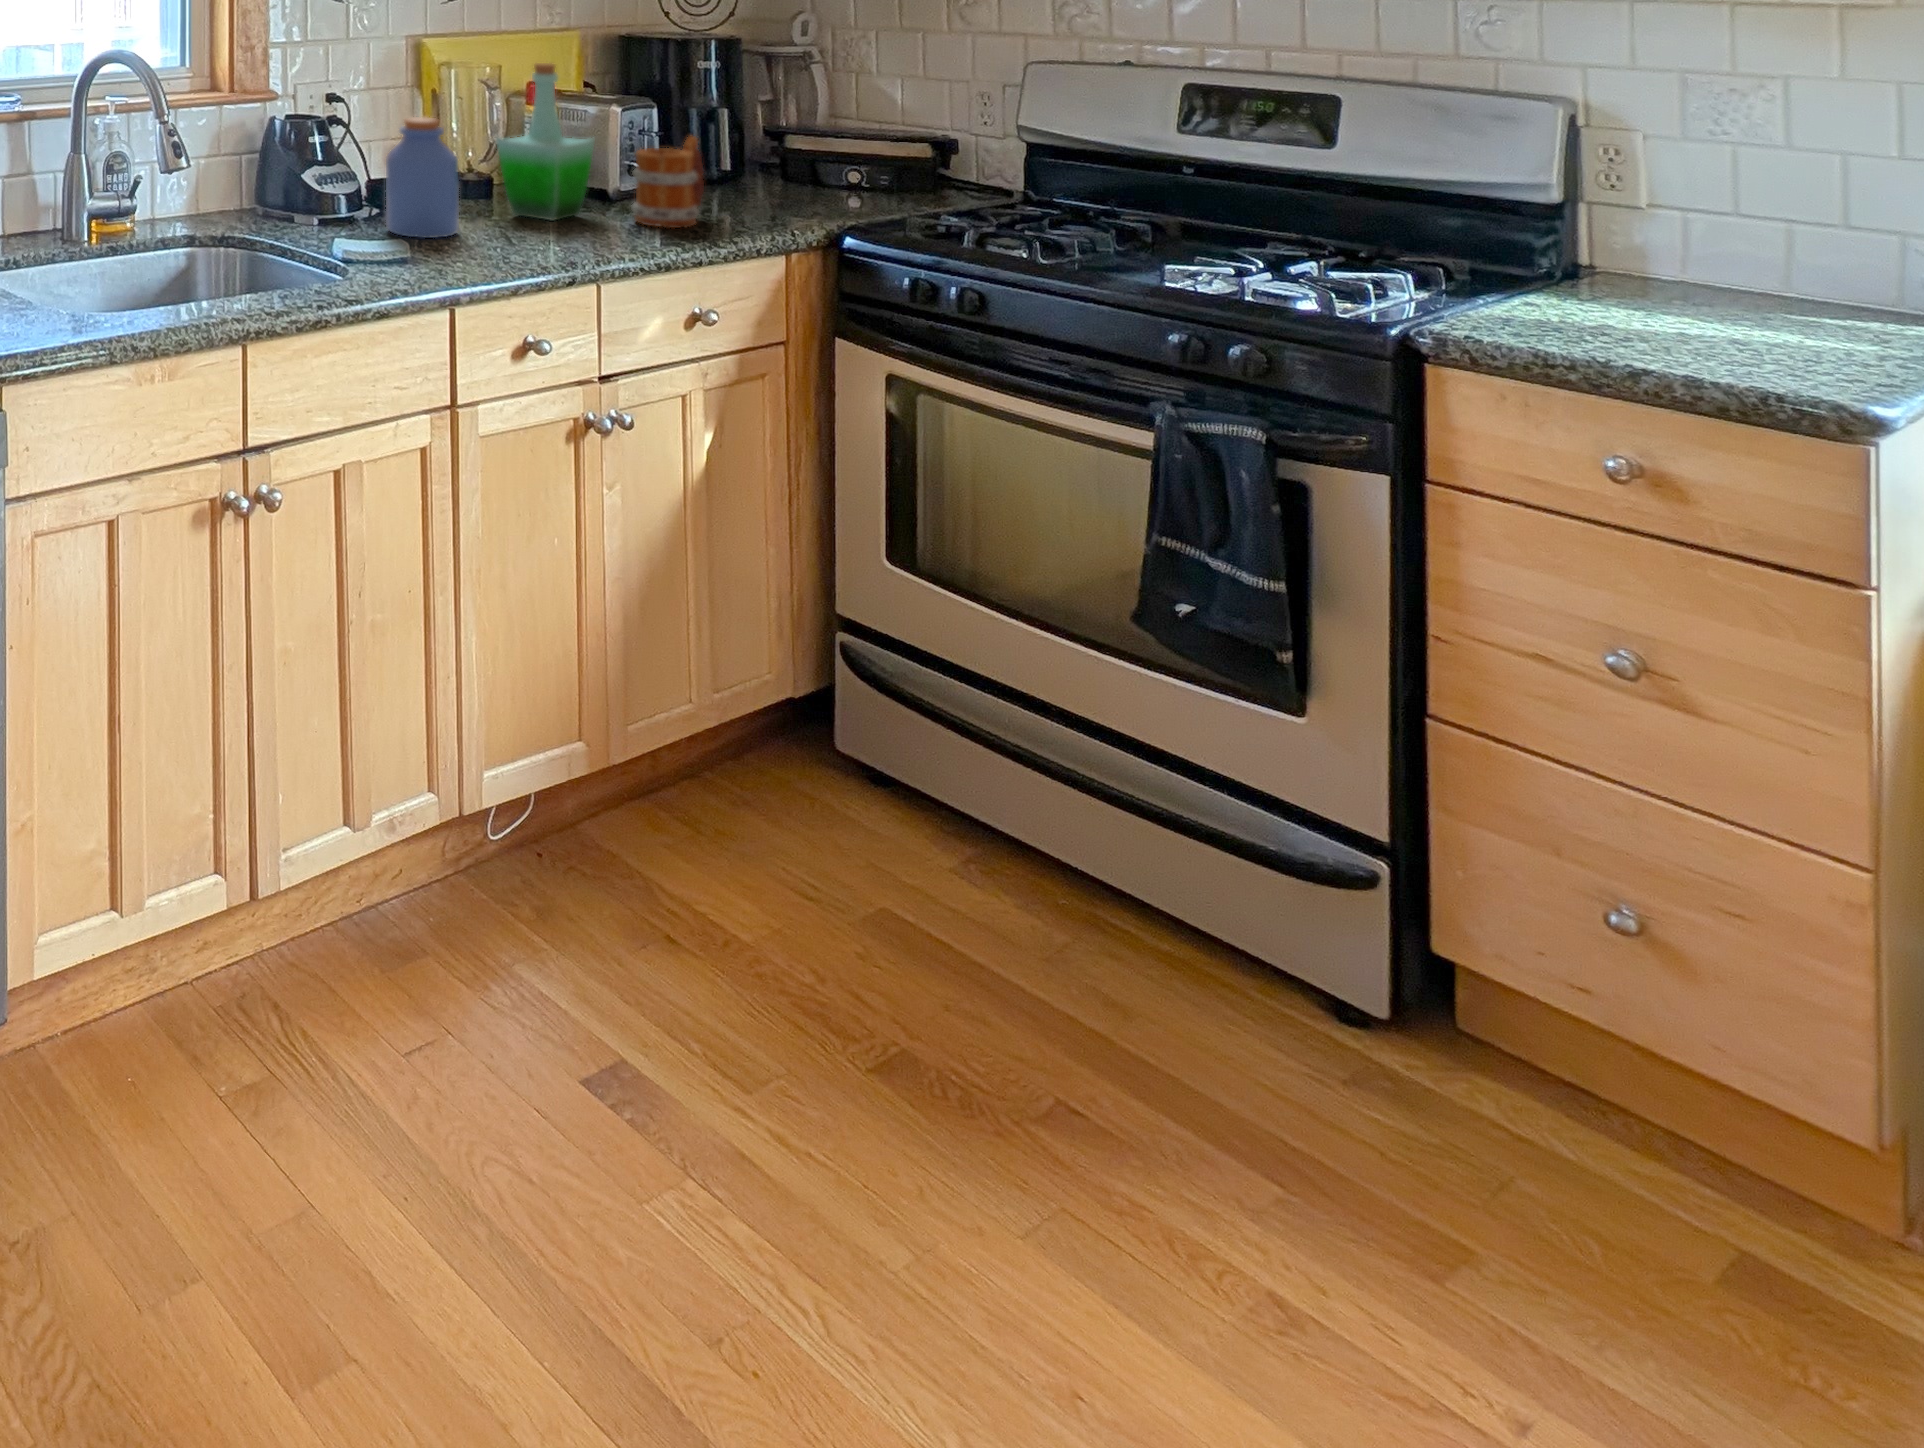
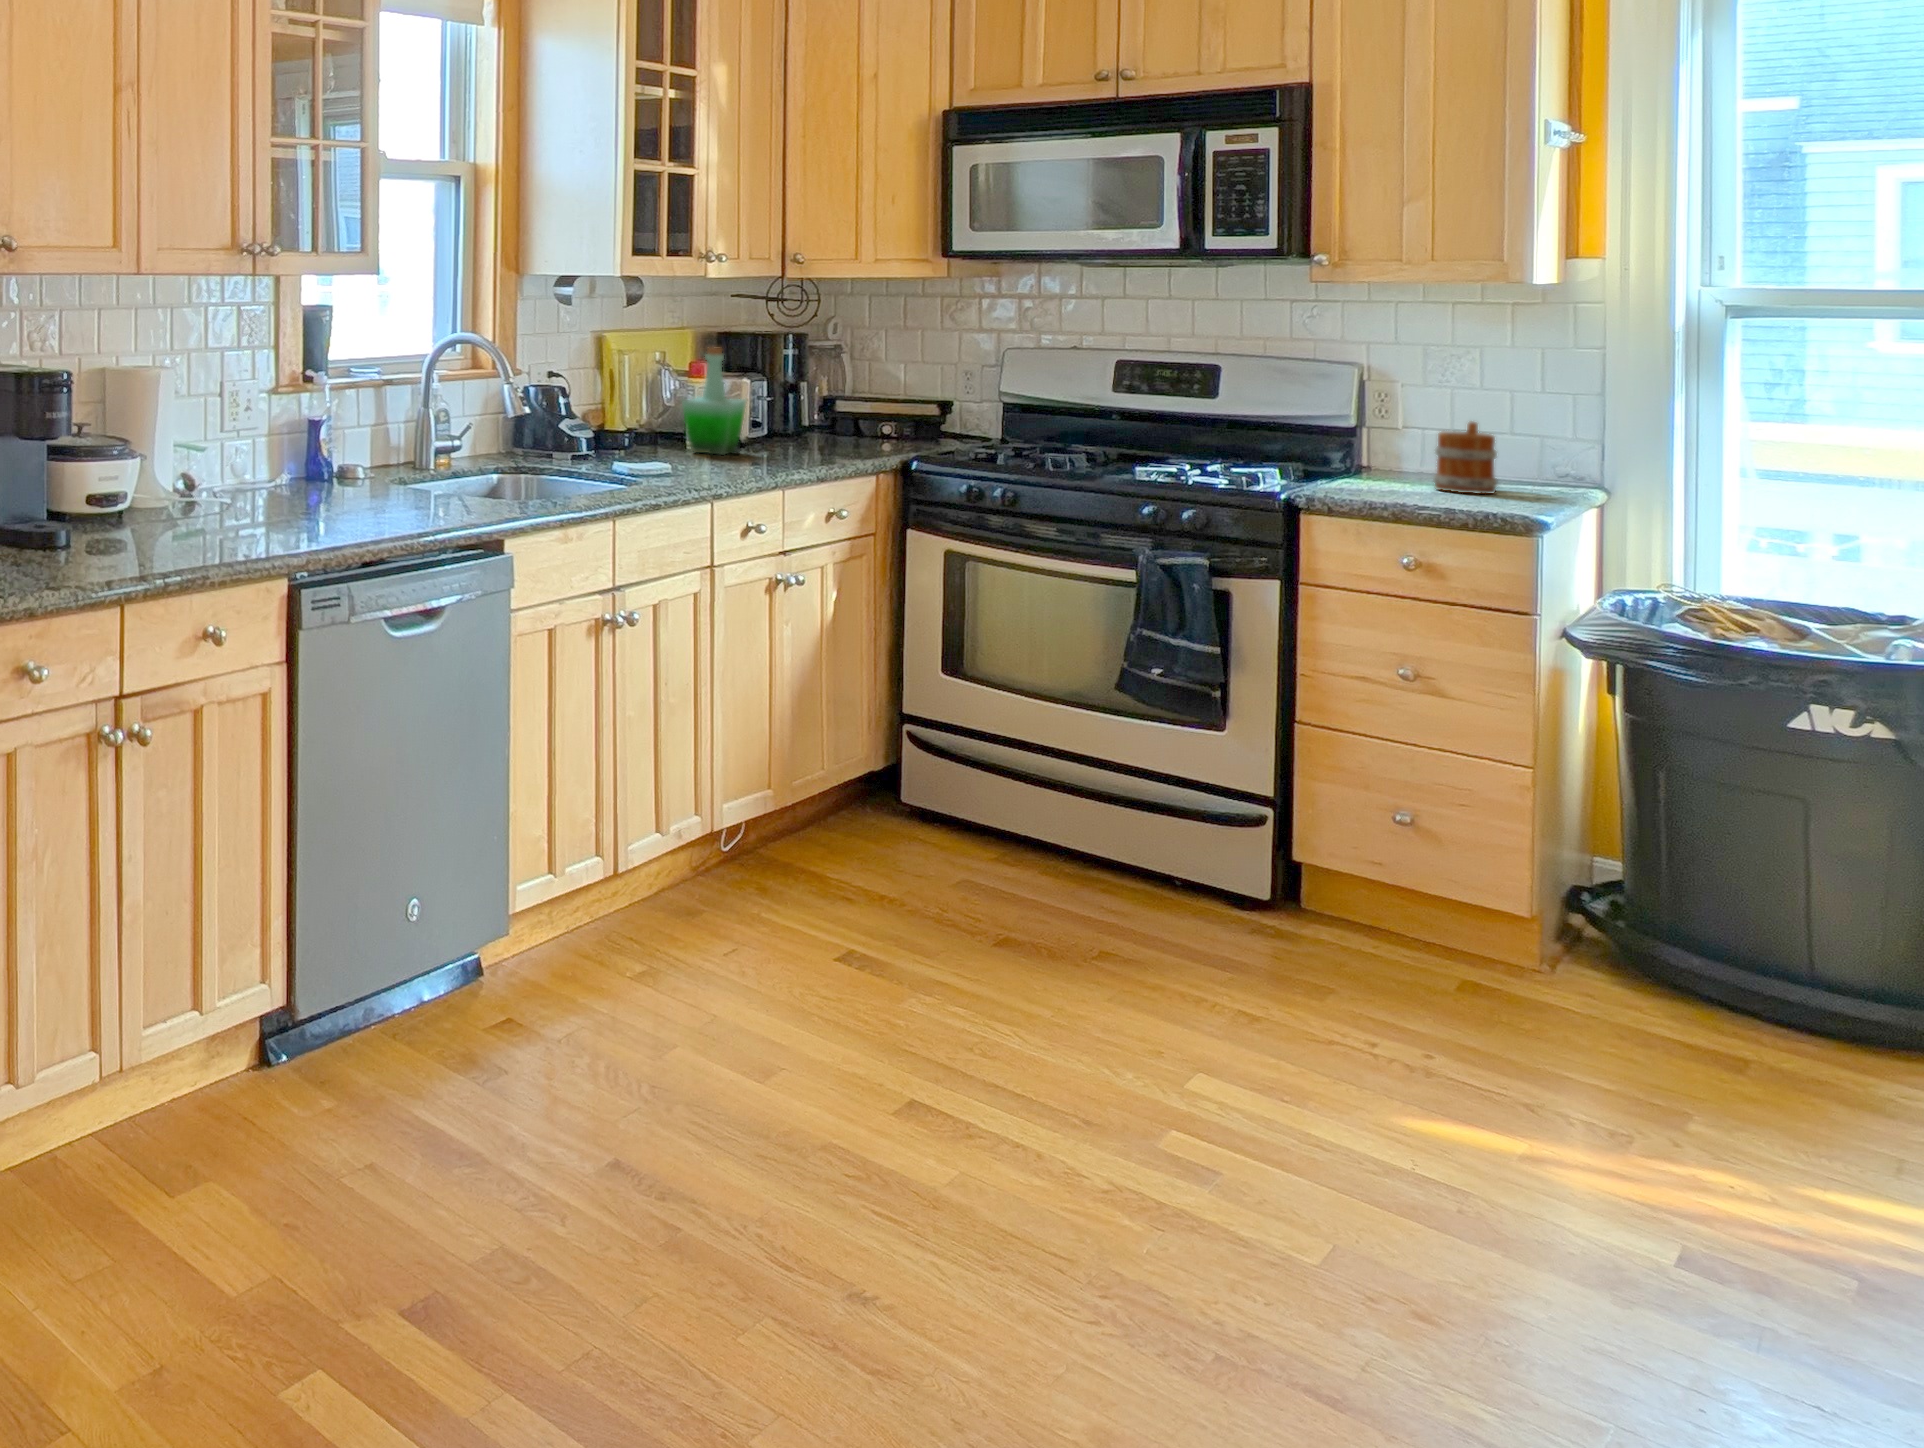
jar: present [386,117,459,238] -> none [623,383,676,463]
mug: present [632,136,704,228] -> present [1434,421,1497,494]

